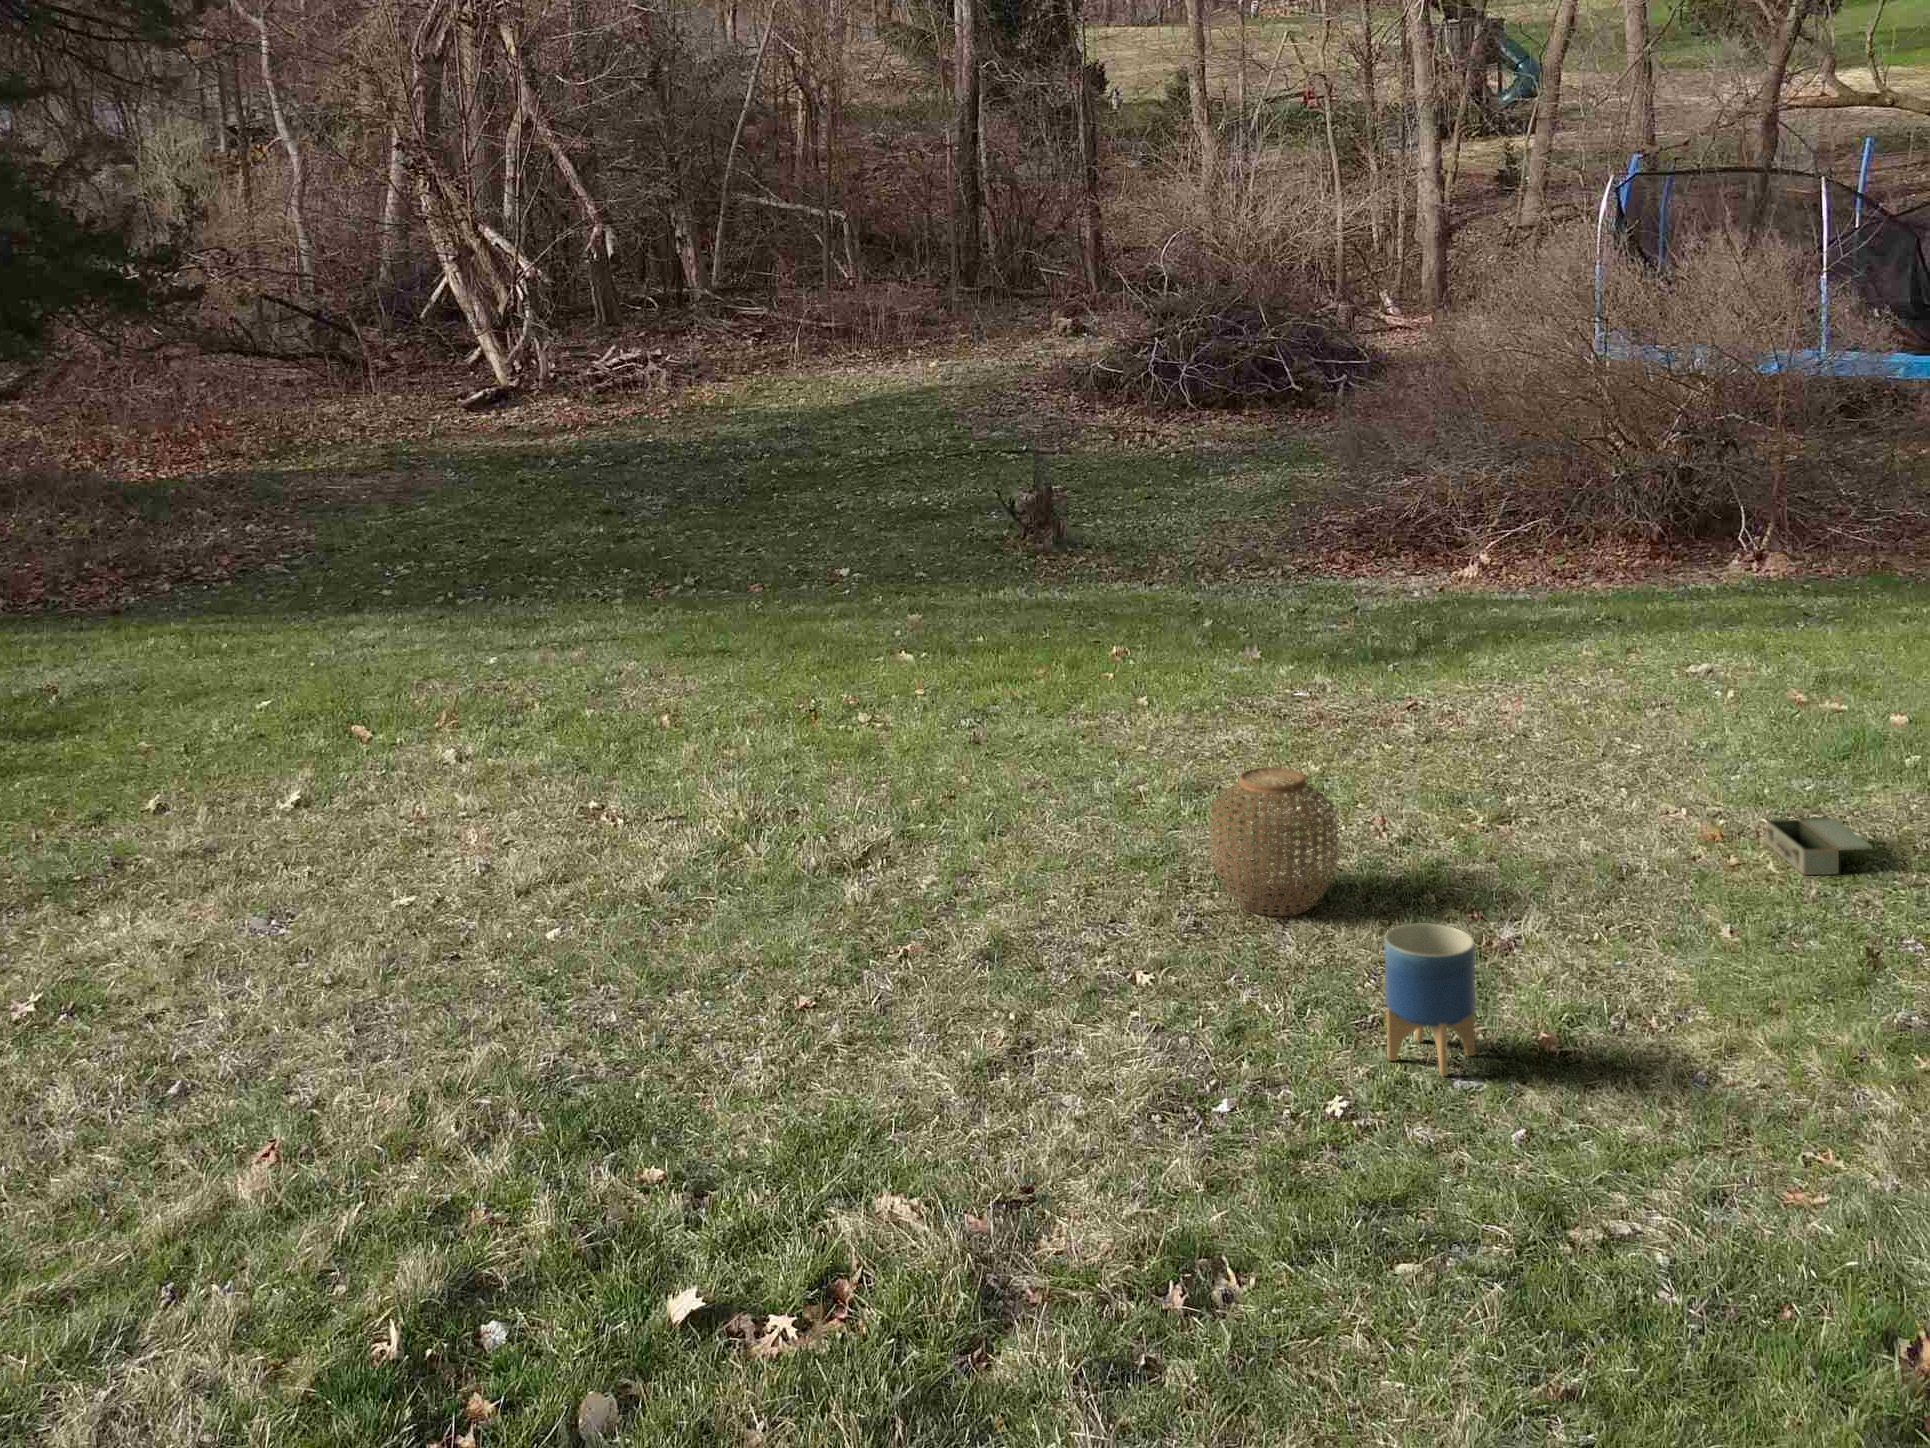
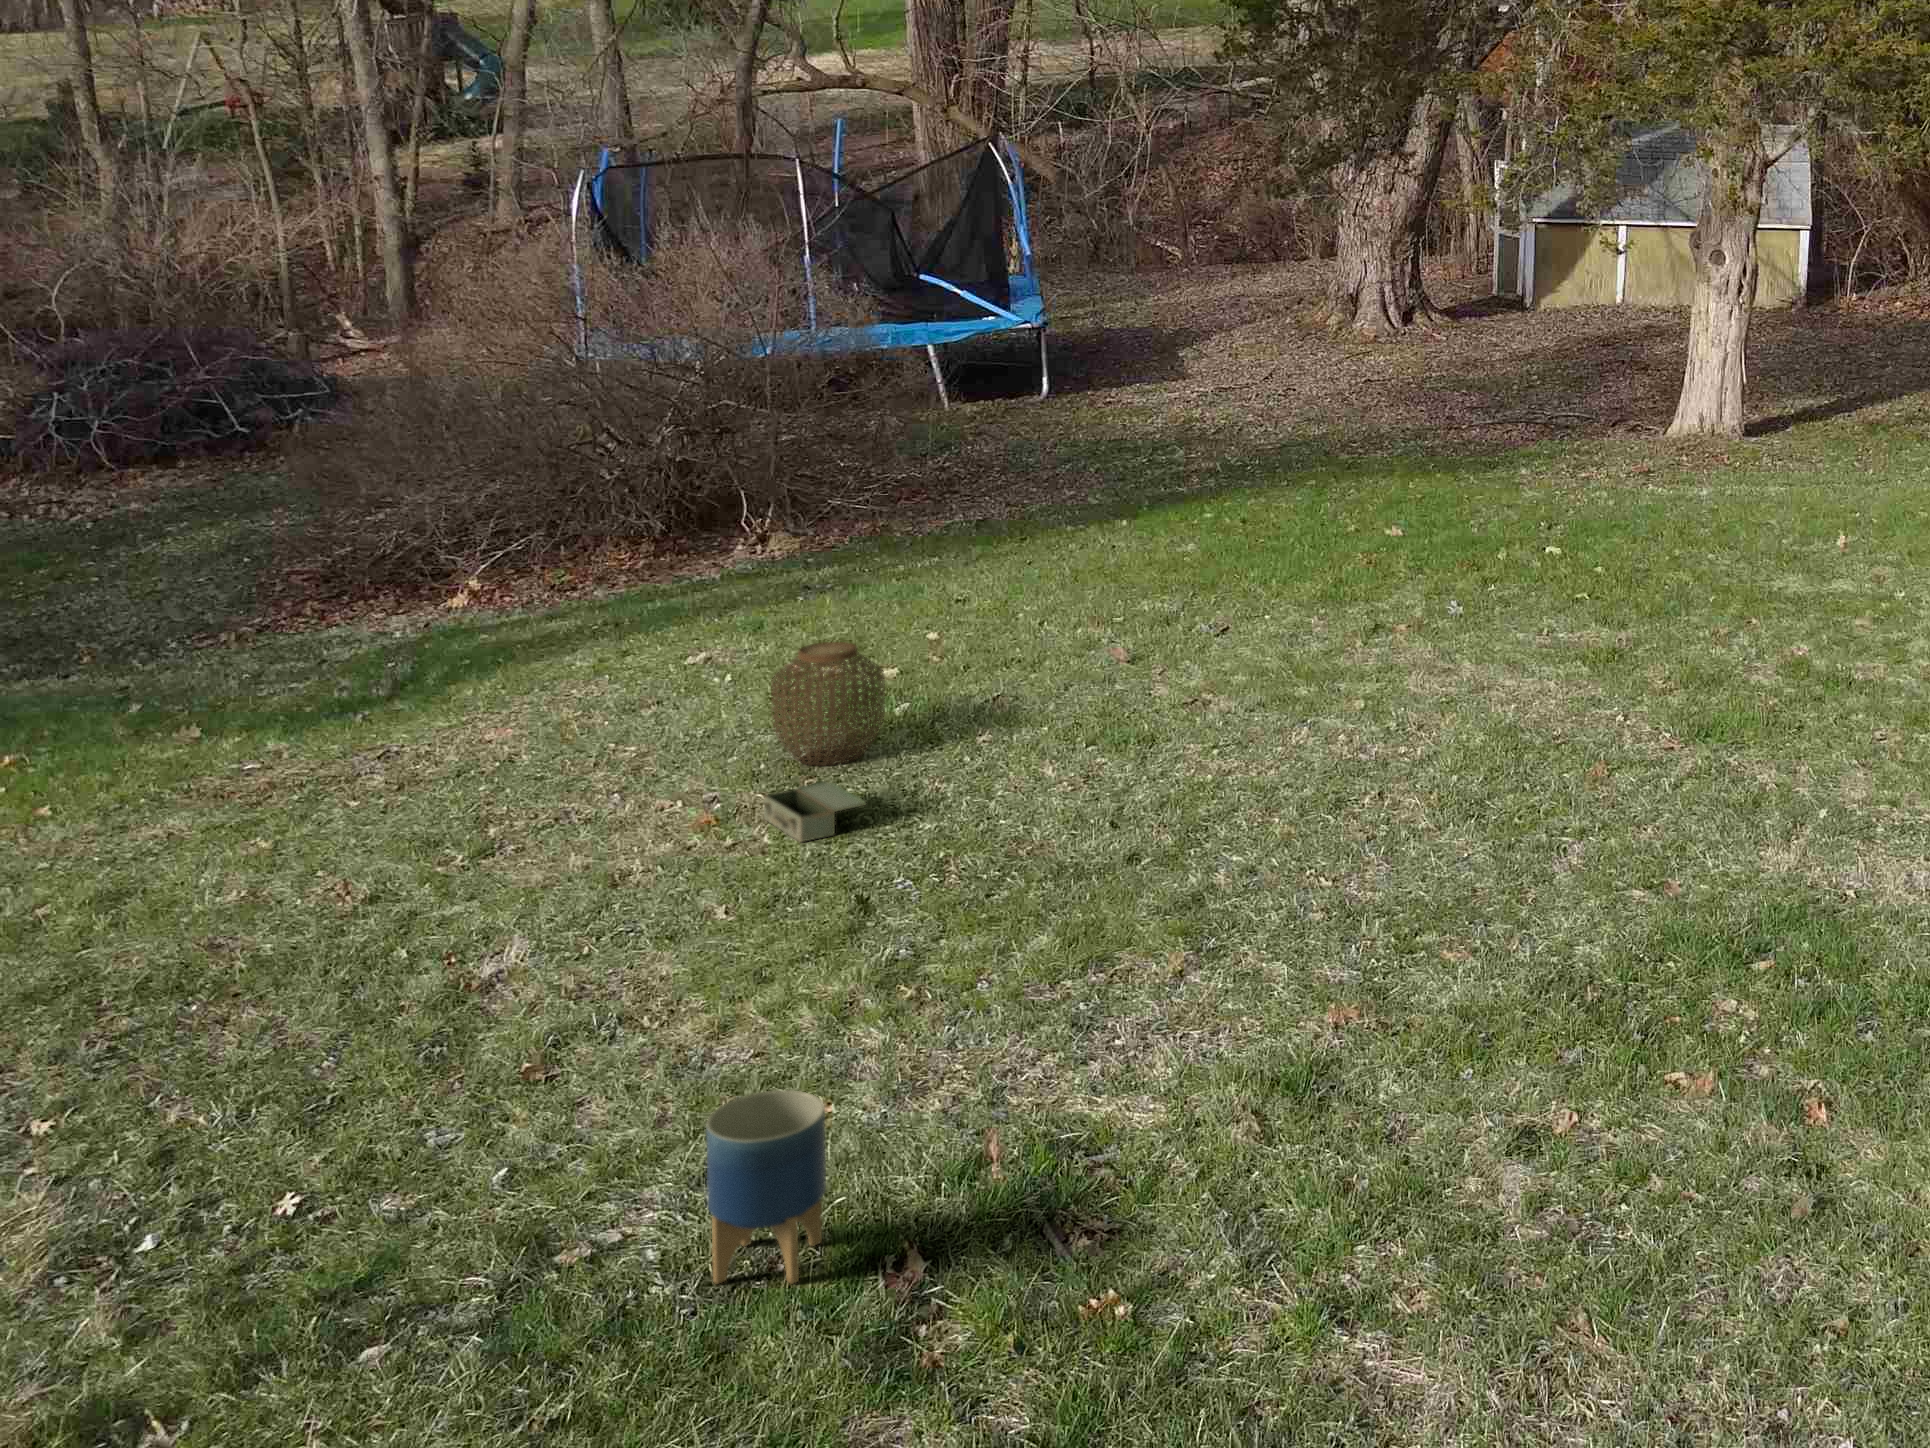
woven basket: present [1210,767,1338,916] -> present [771,642,885,766]
planter: present [1384,923,1476,1076] -> present [706,1090,826,1284]

